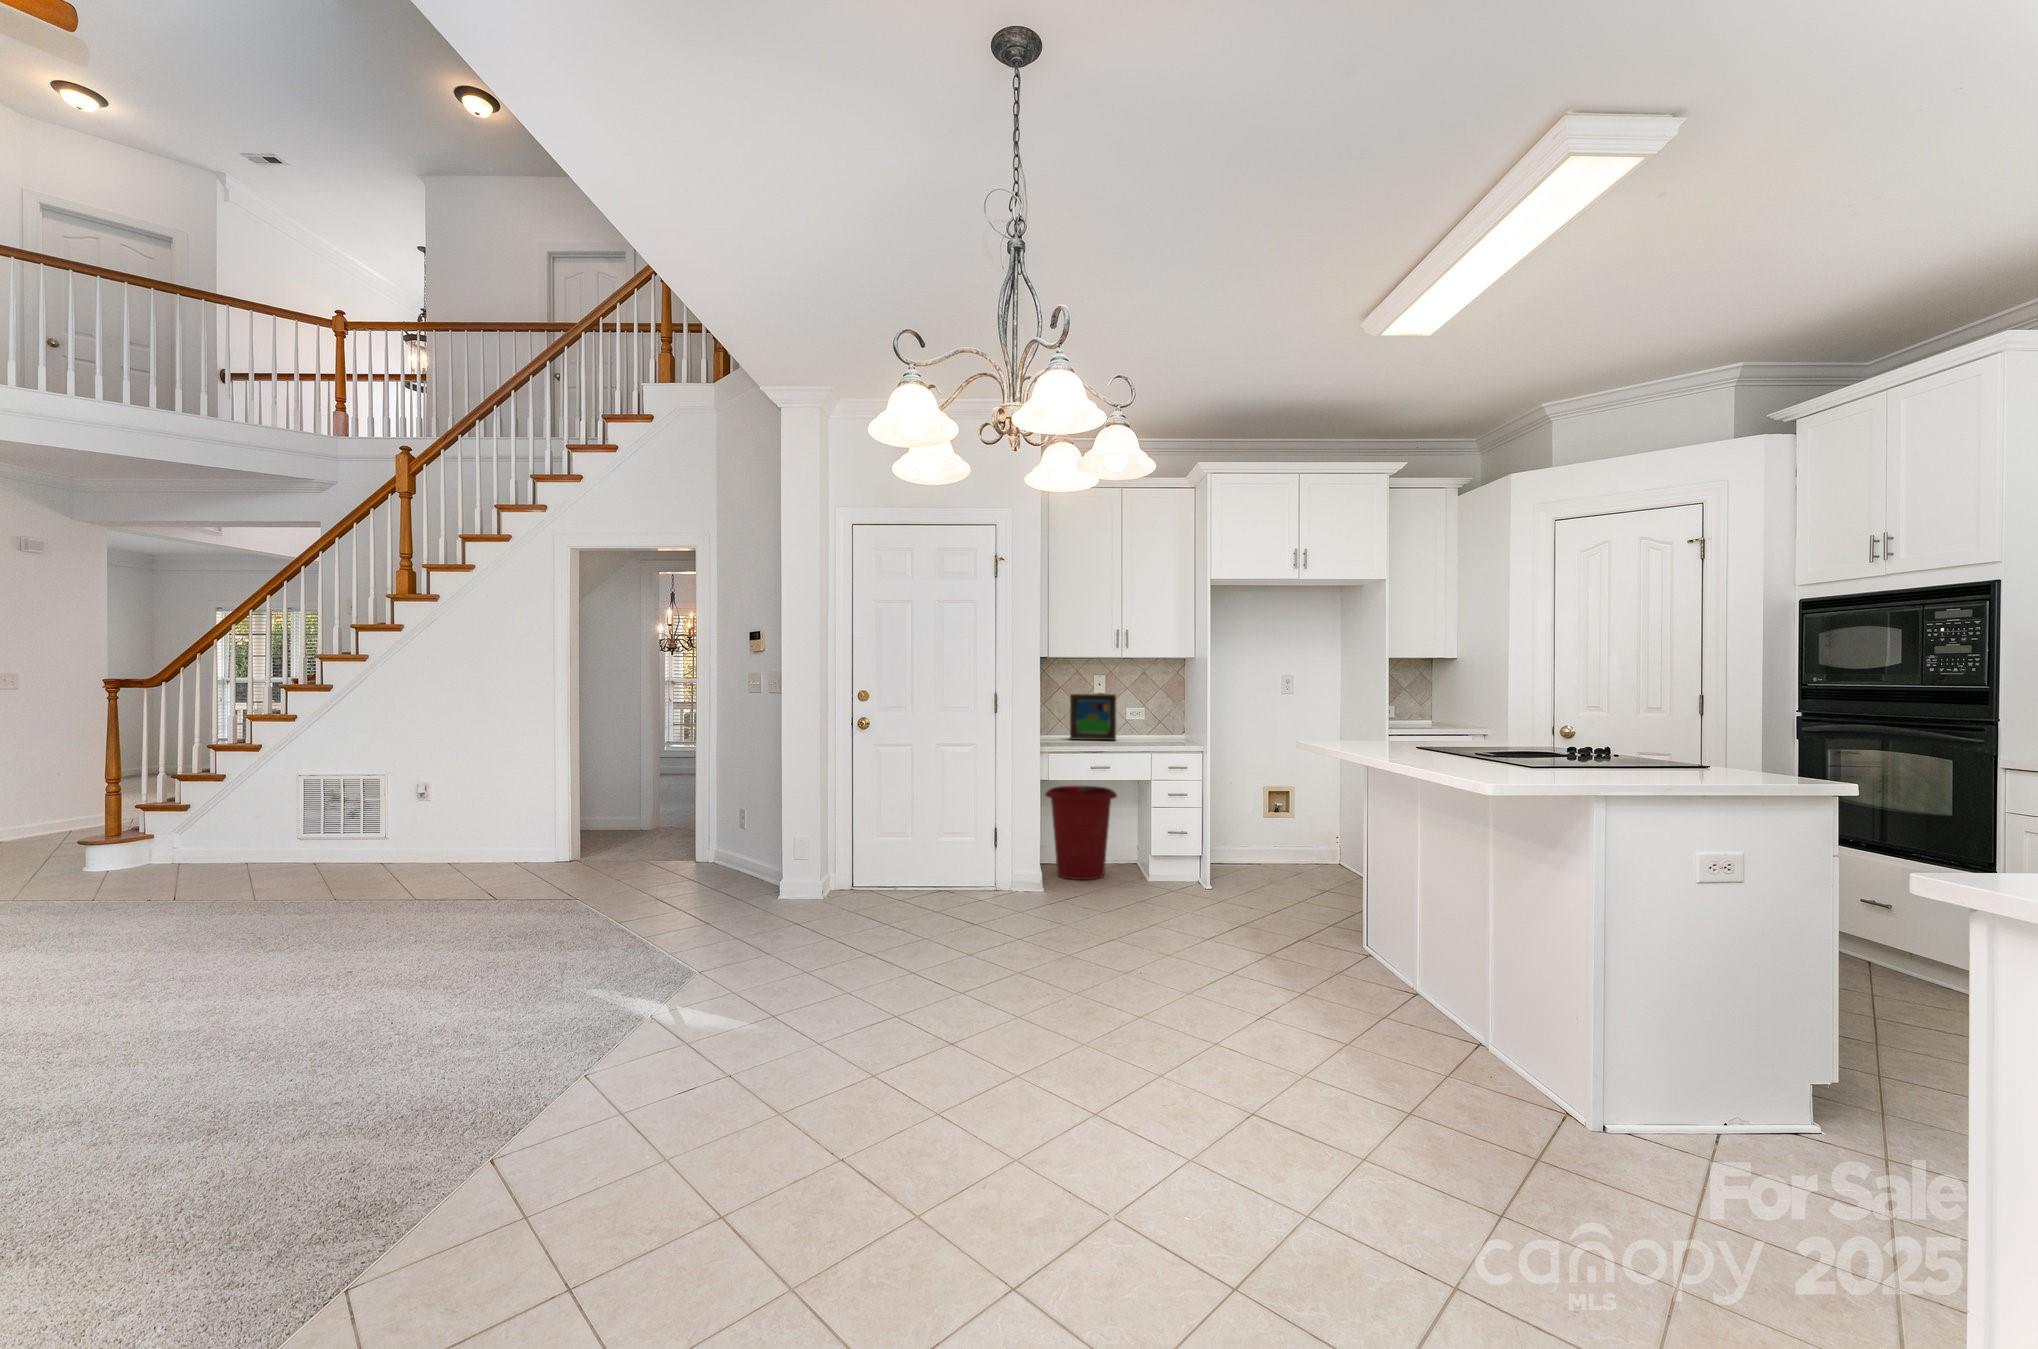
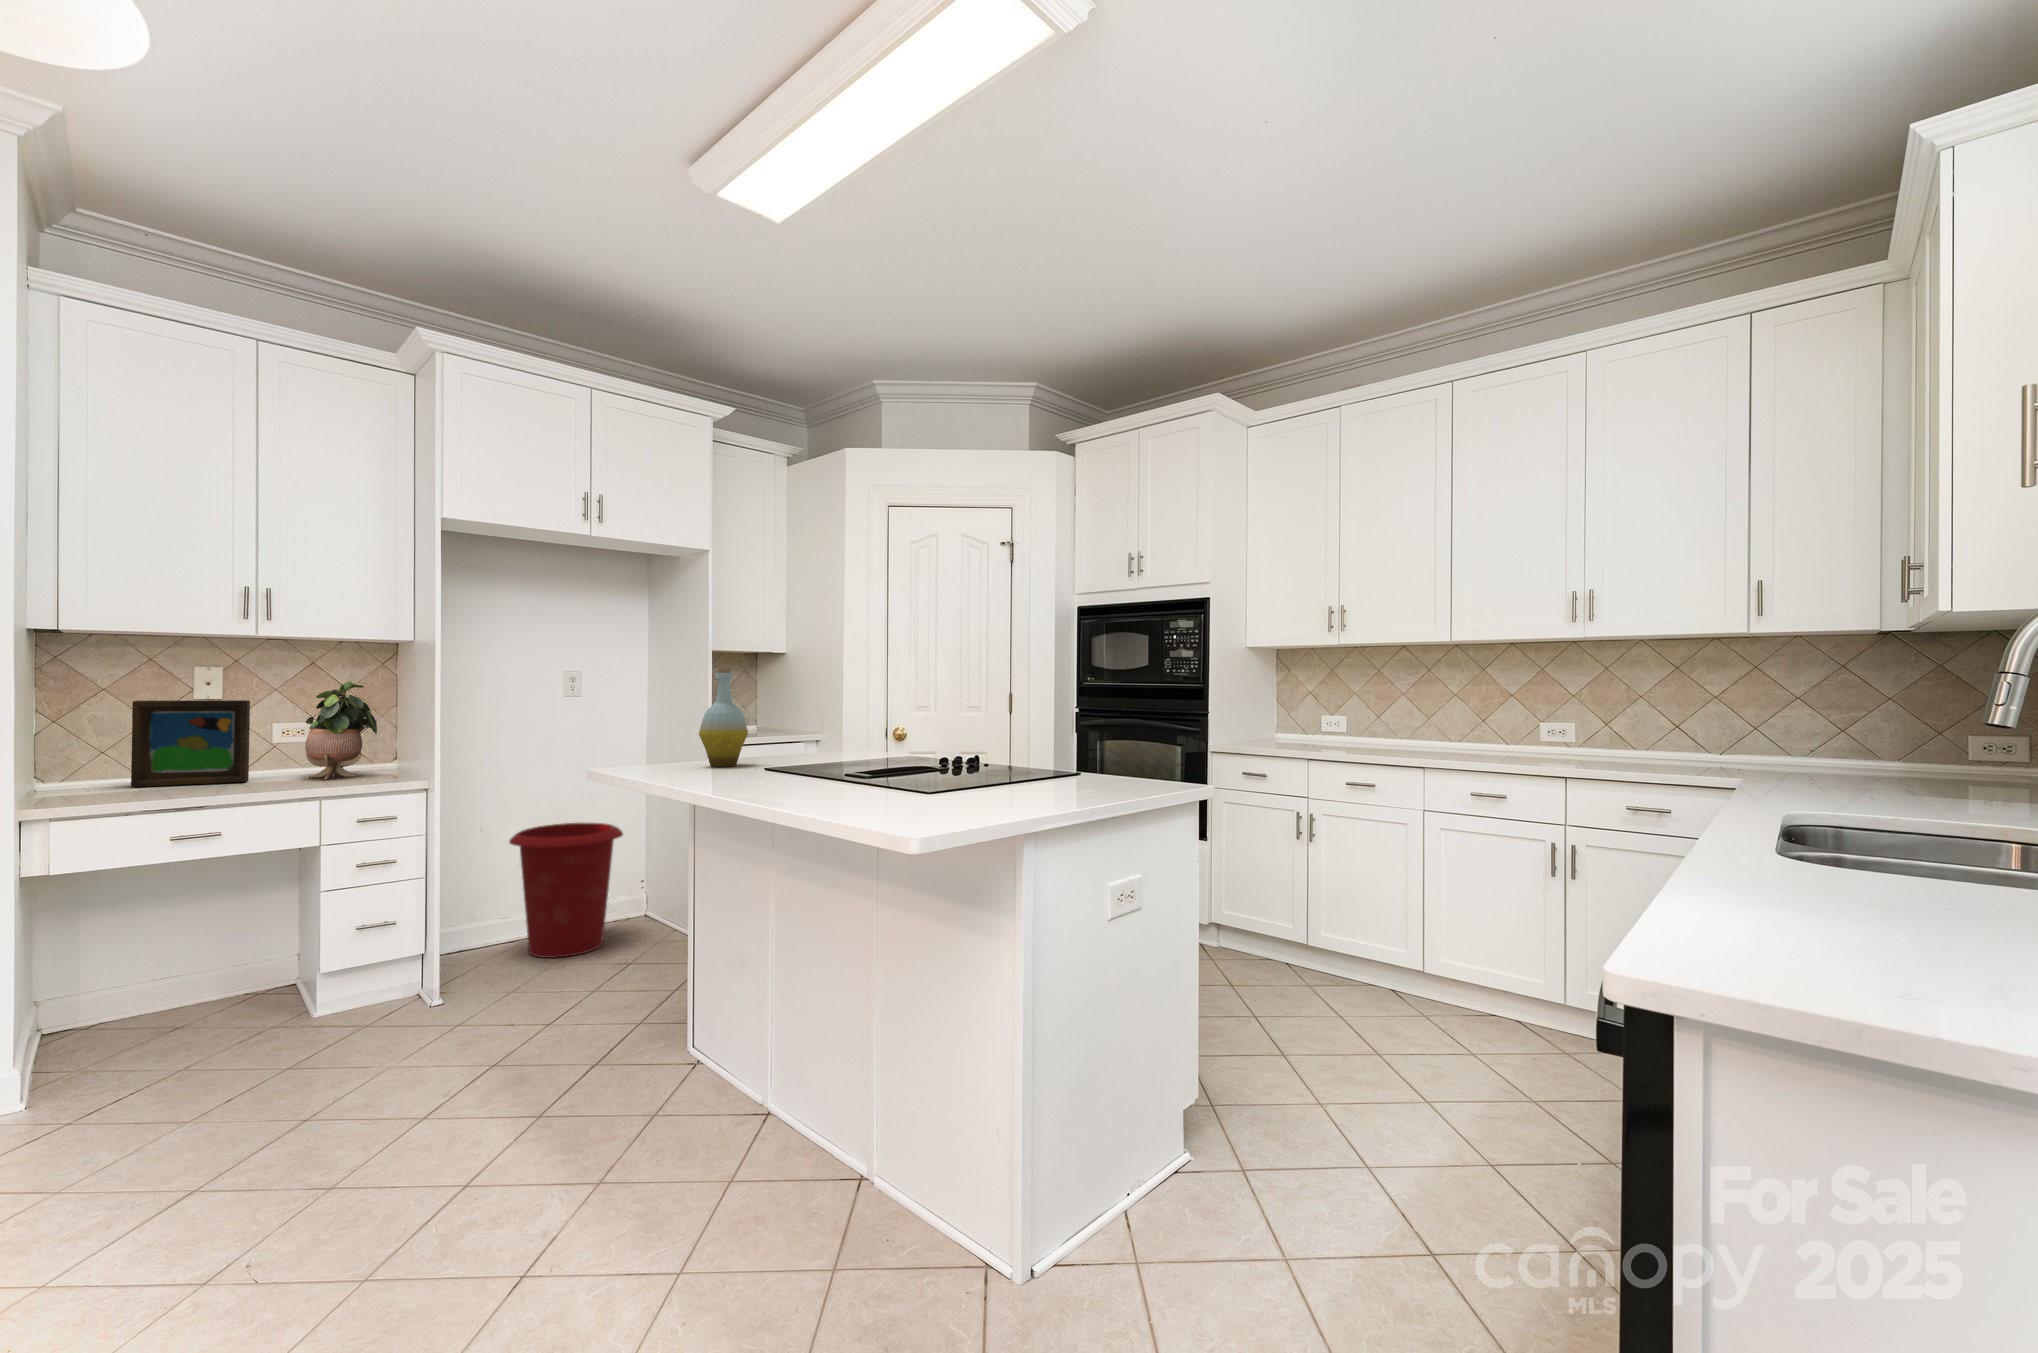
bottle: none [1369,672,1406,744] -> present [699,668,748,767]
potted plant: none [1141,683,1175,741] -> present [305,681,377,779]
waste bin: present [1045,786,1117,880] -> present [509,823,623,958]

